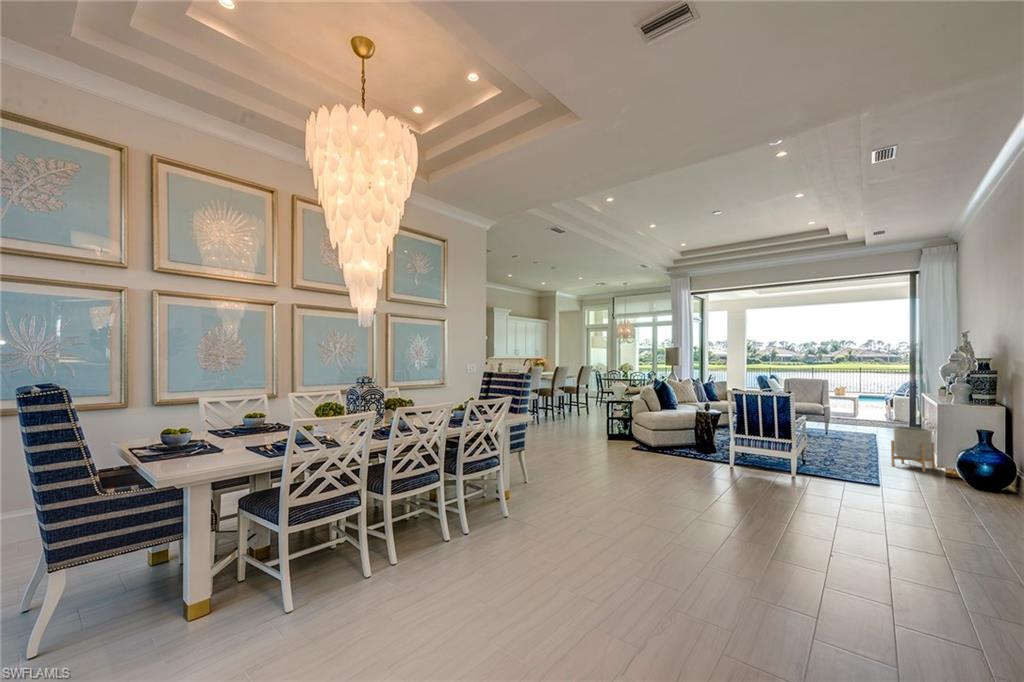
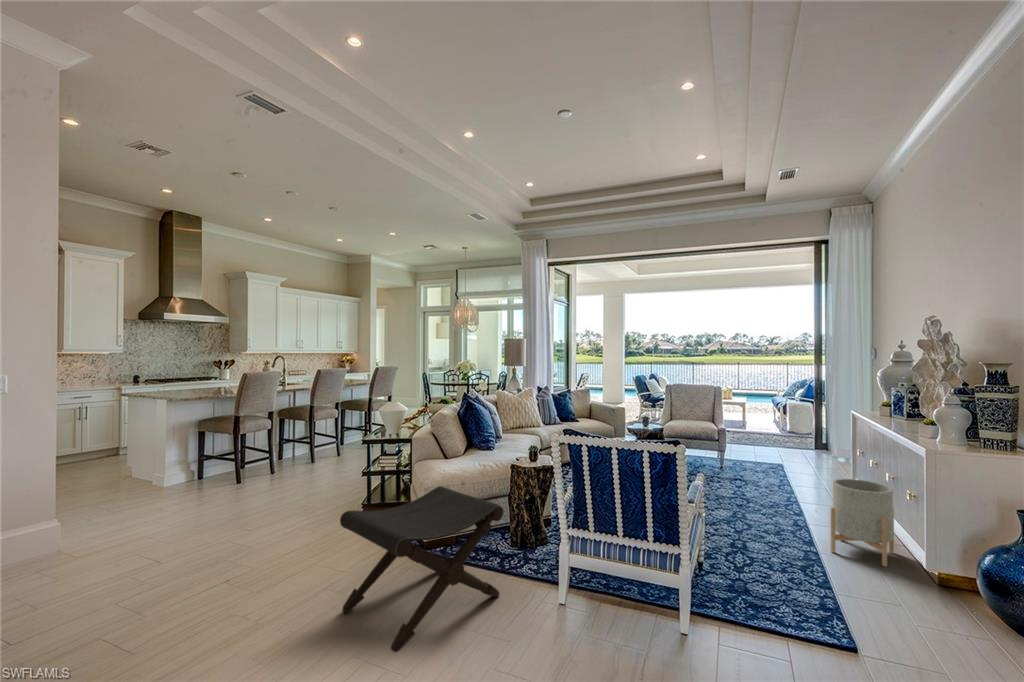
footstool: none [627,417,700,472] -> present [340,486,504,652]

